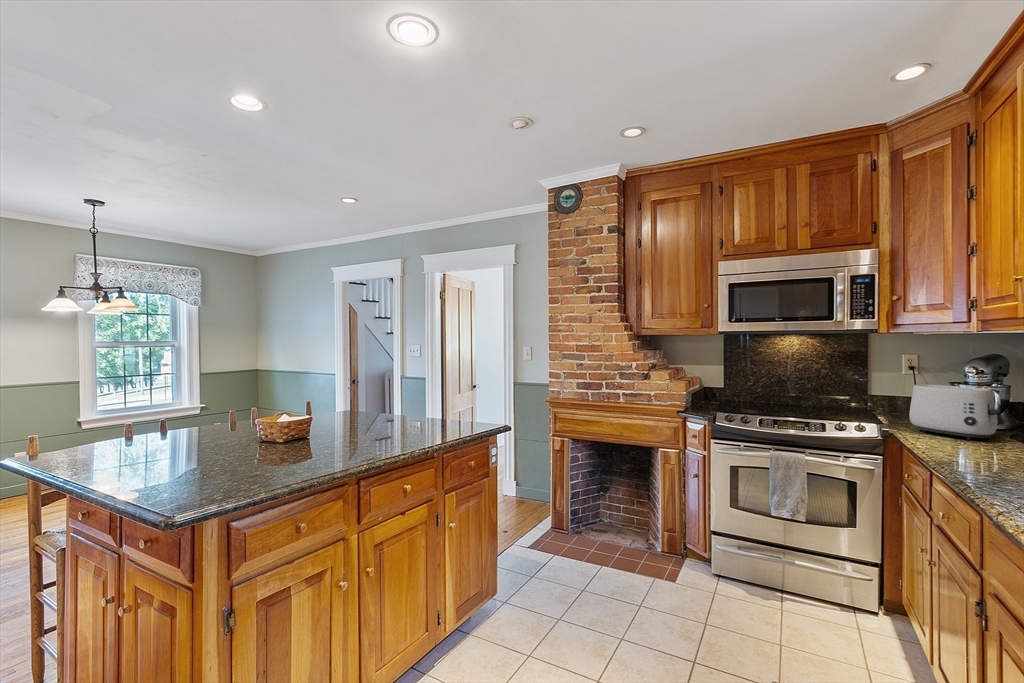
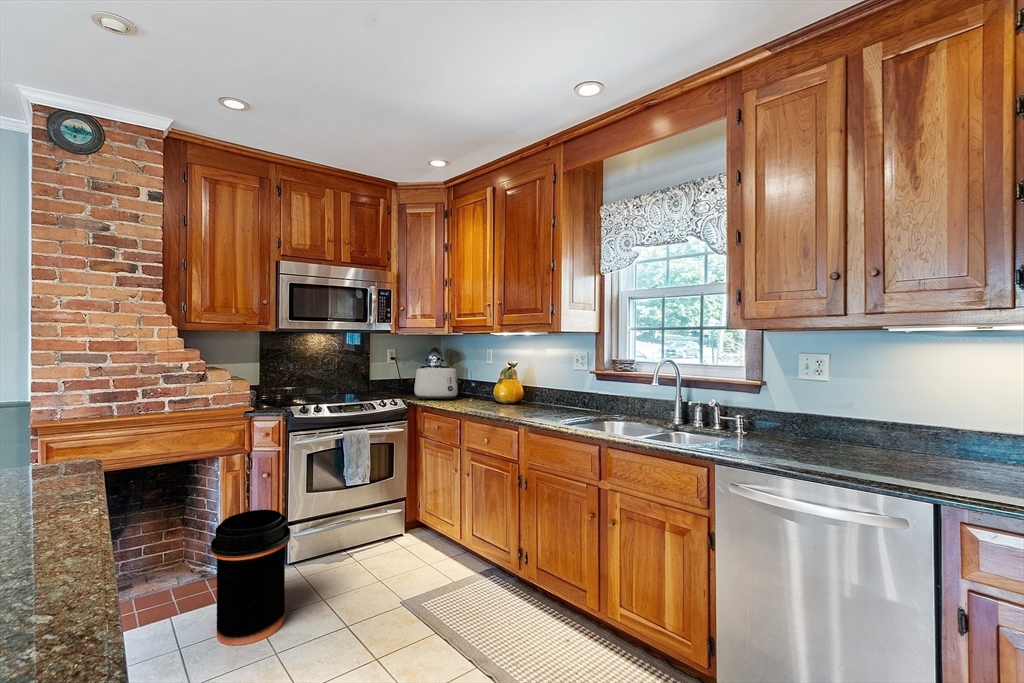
trash can: none [605,501,672,624] -> present [211,510,290,645]

